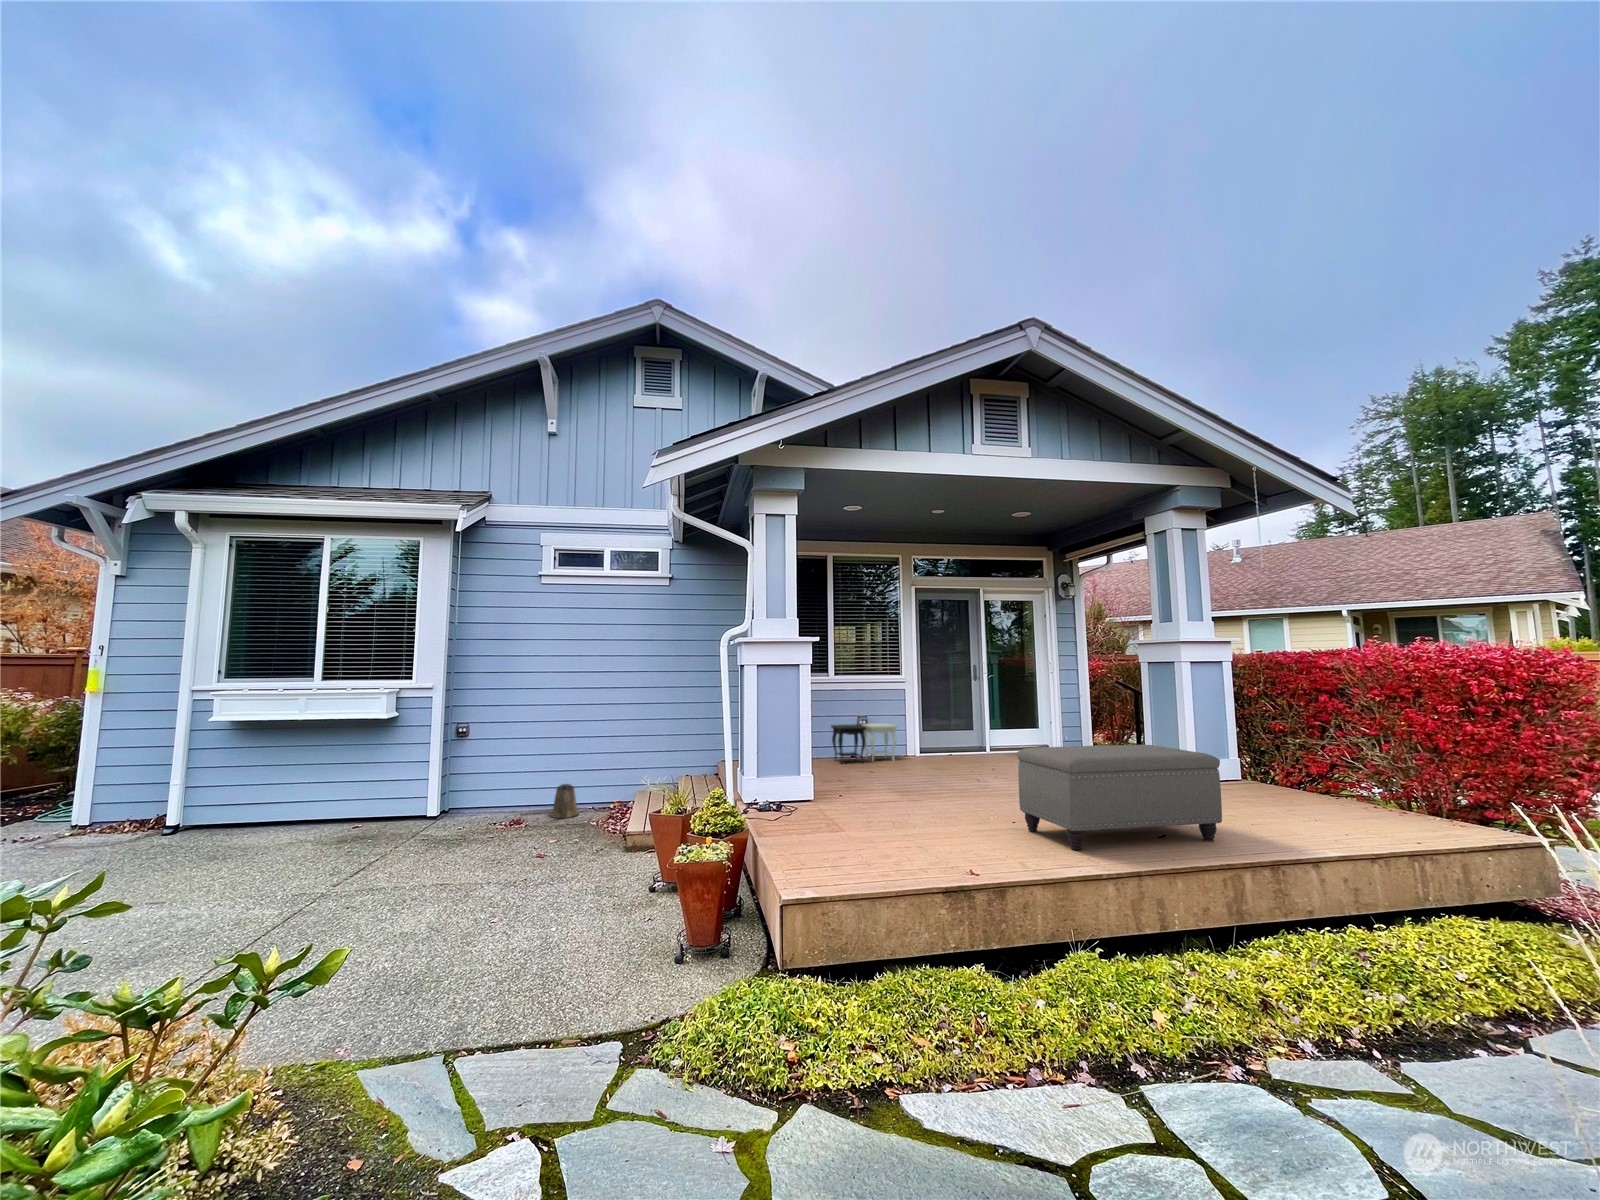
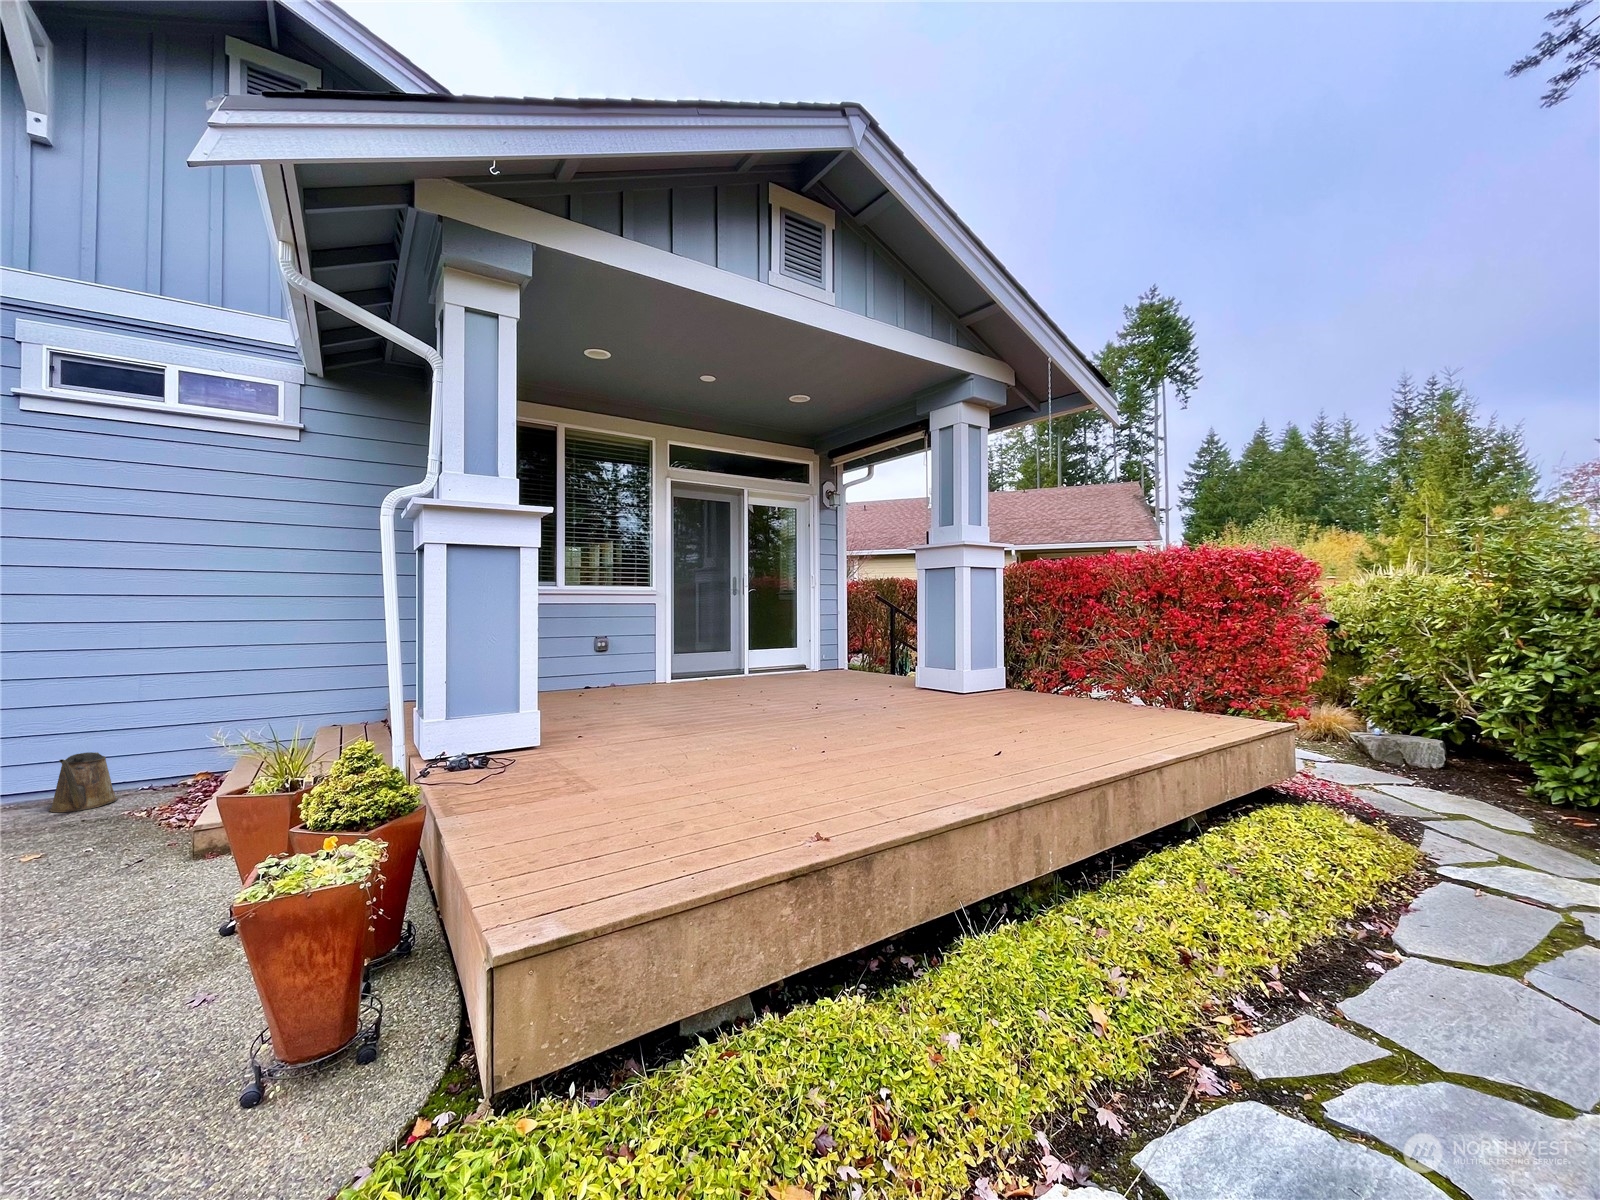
side table: present [831,723,897,763] -> none [563,644,649,695]
ottoman: present [1017,745,1222,850] -> none [840,647,1062,781]

